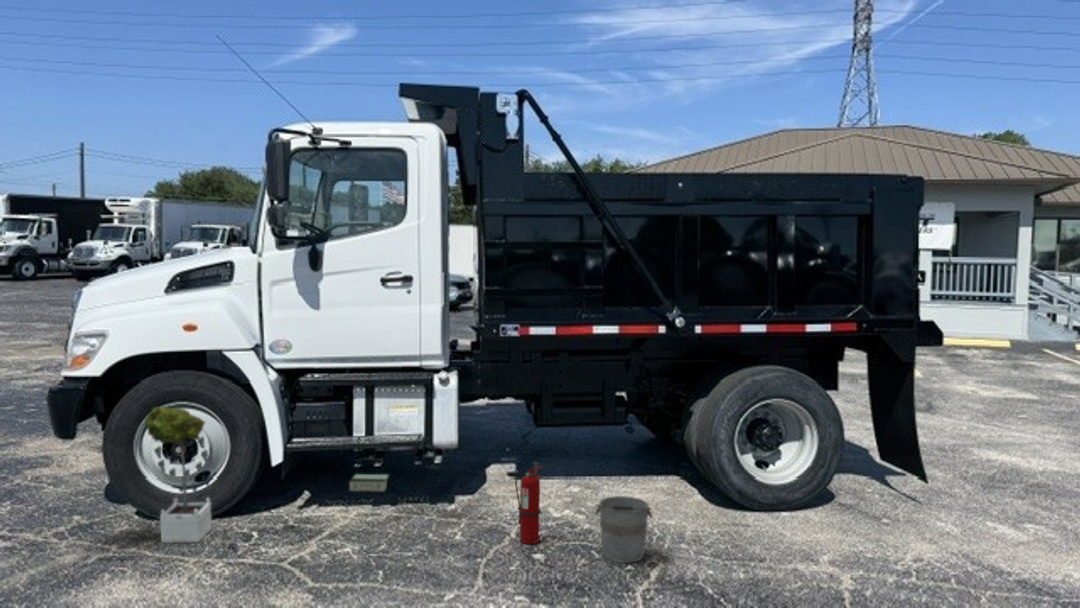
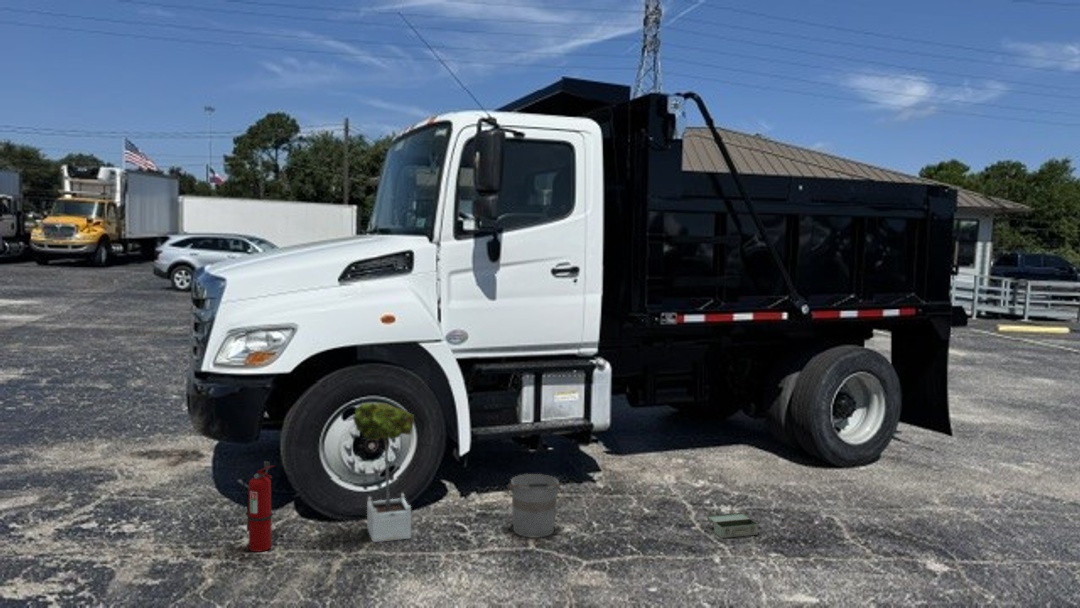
fire extinguisher: present [515,462,541,544] -> present [243,461,273,552]
toolbox: present [350,474,389,491] -> present [708,513,758,538]
bucket: present [595,496,652,563] -> present [507,474,562,538]

